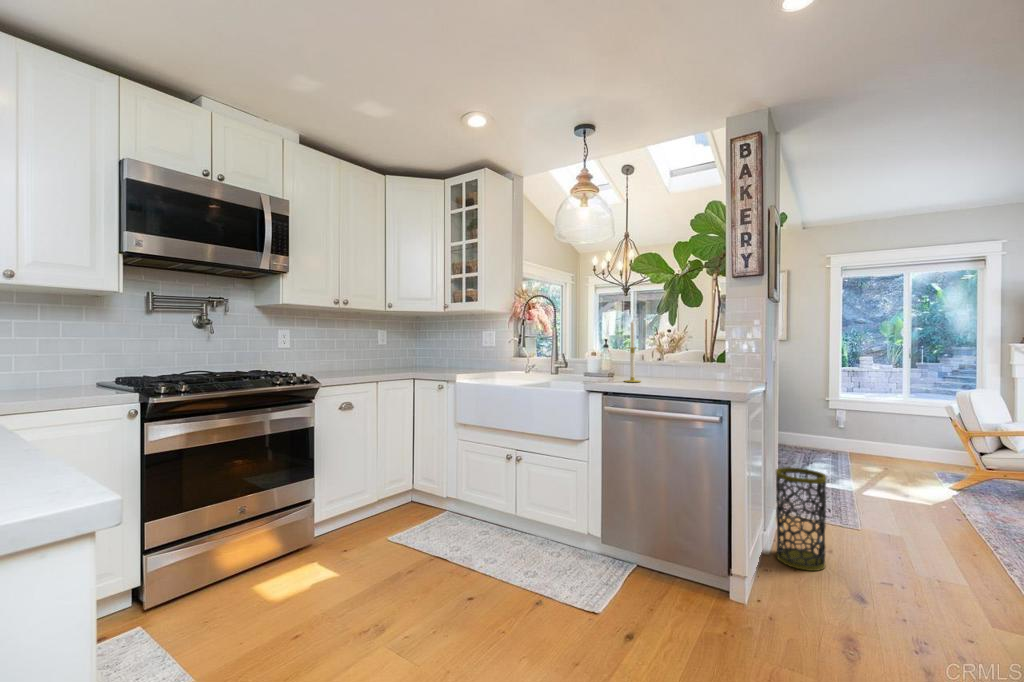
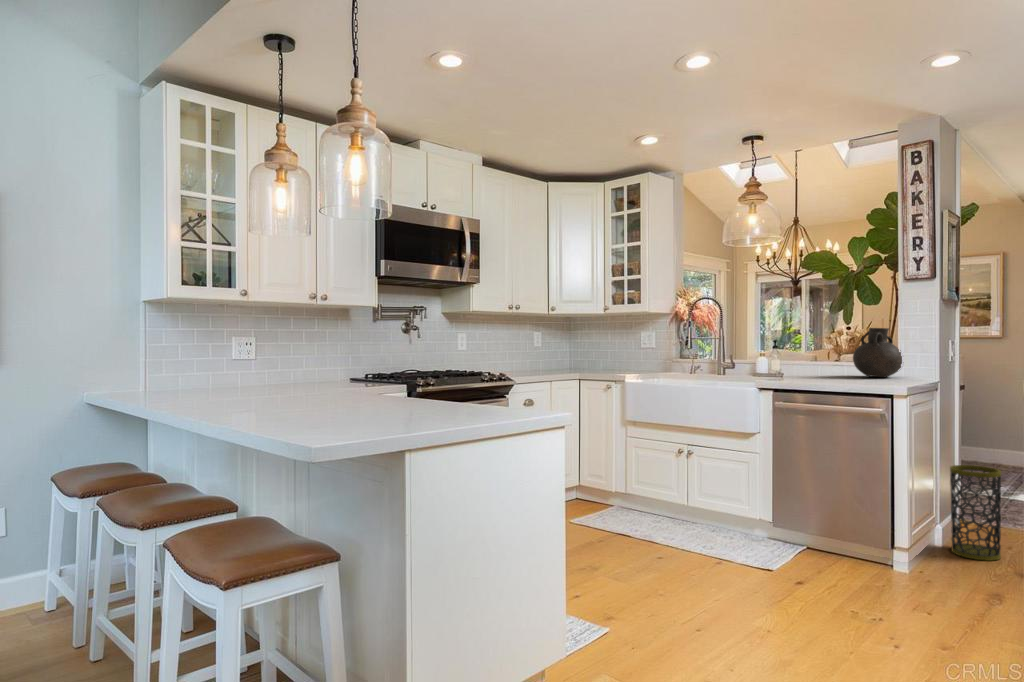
candle: present [625,320,640,382] -> none [794,322,811,380]
vase: none [681,327,731,378] -> present [853,328,902,377]

